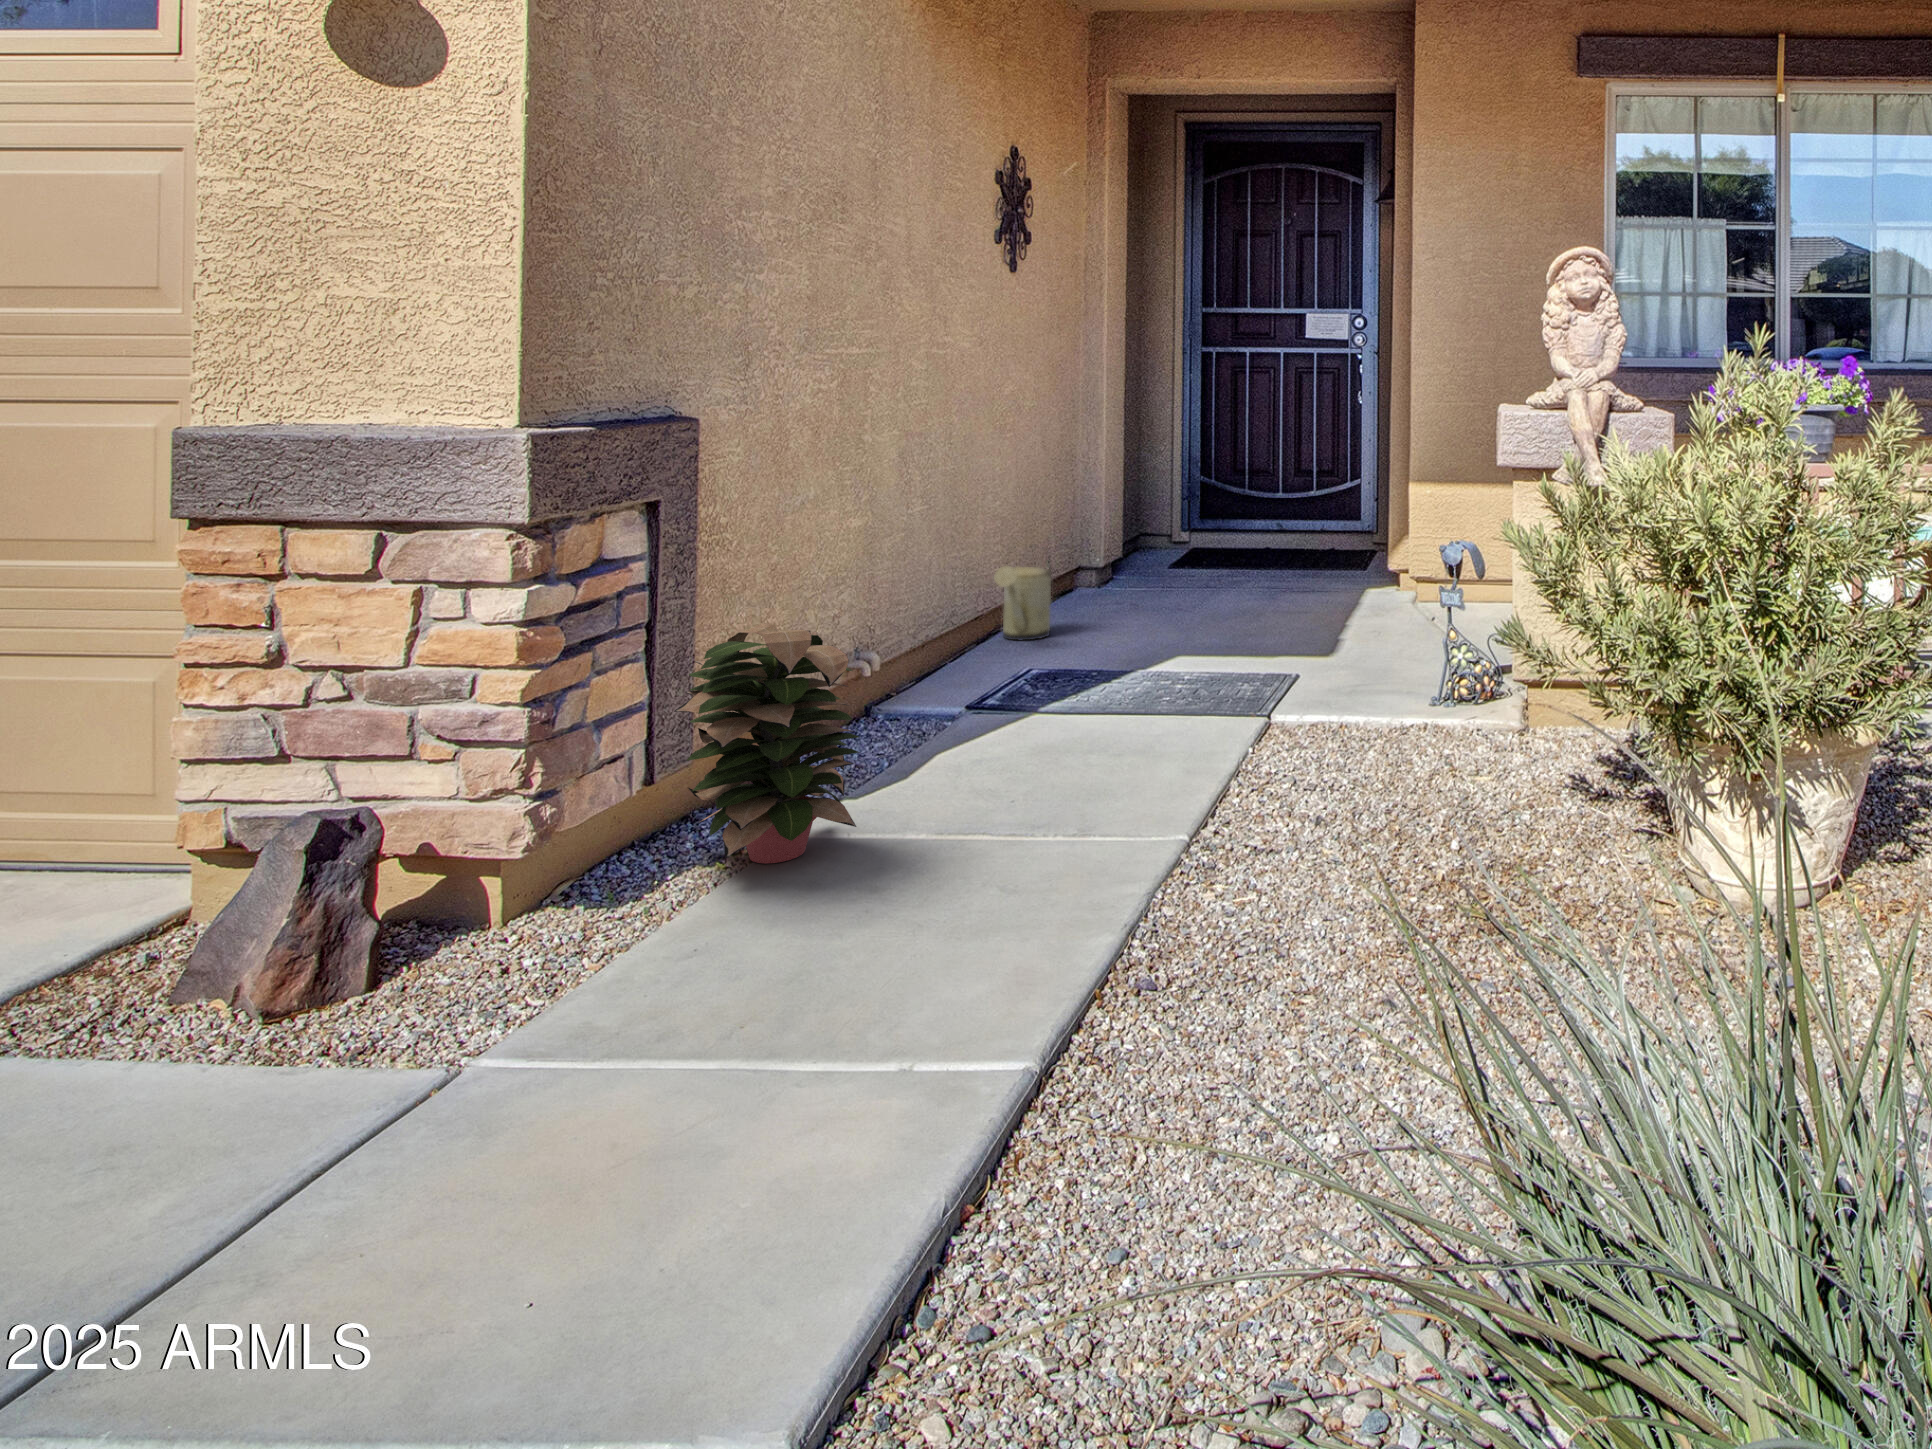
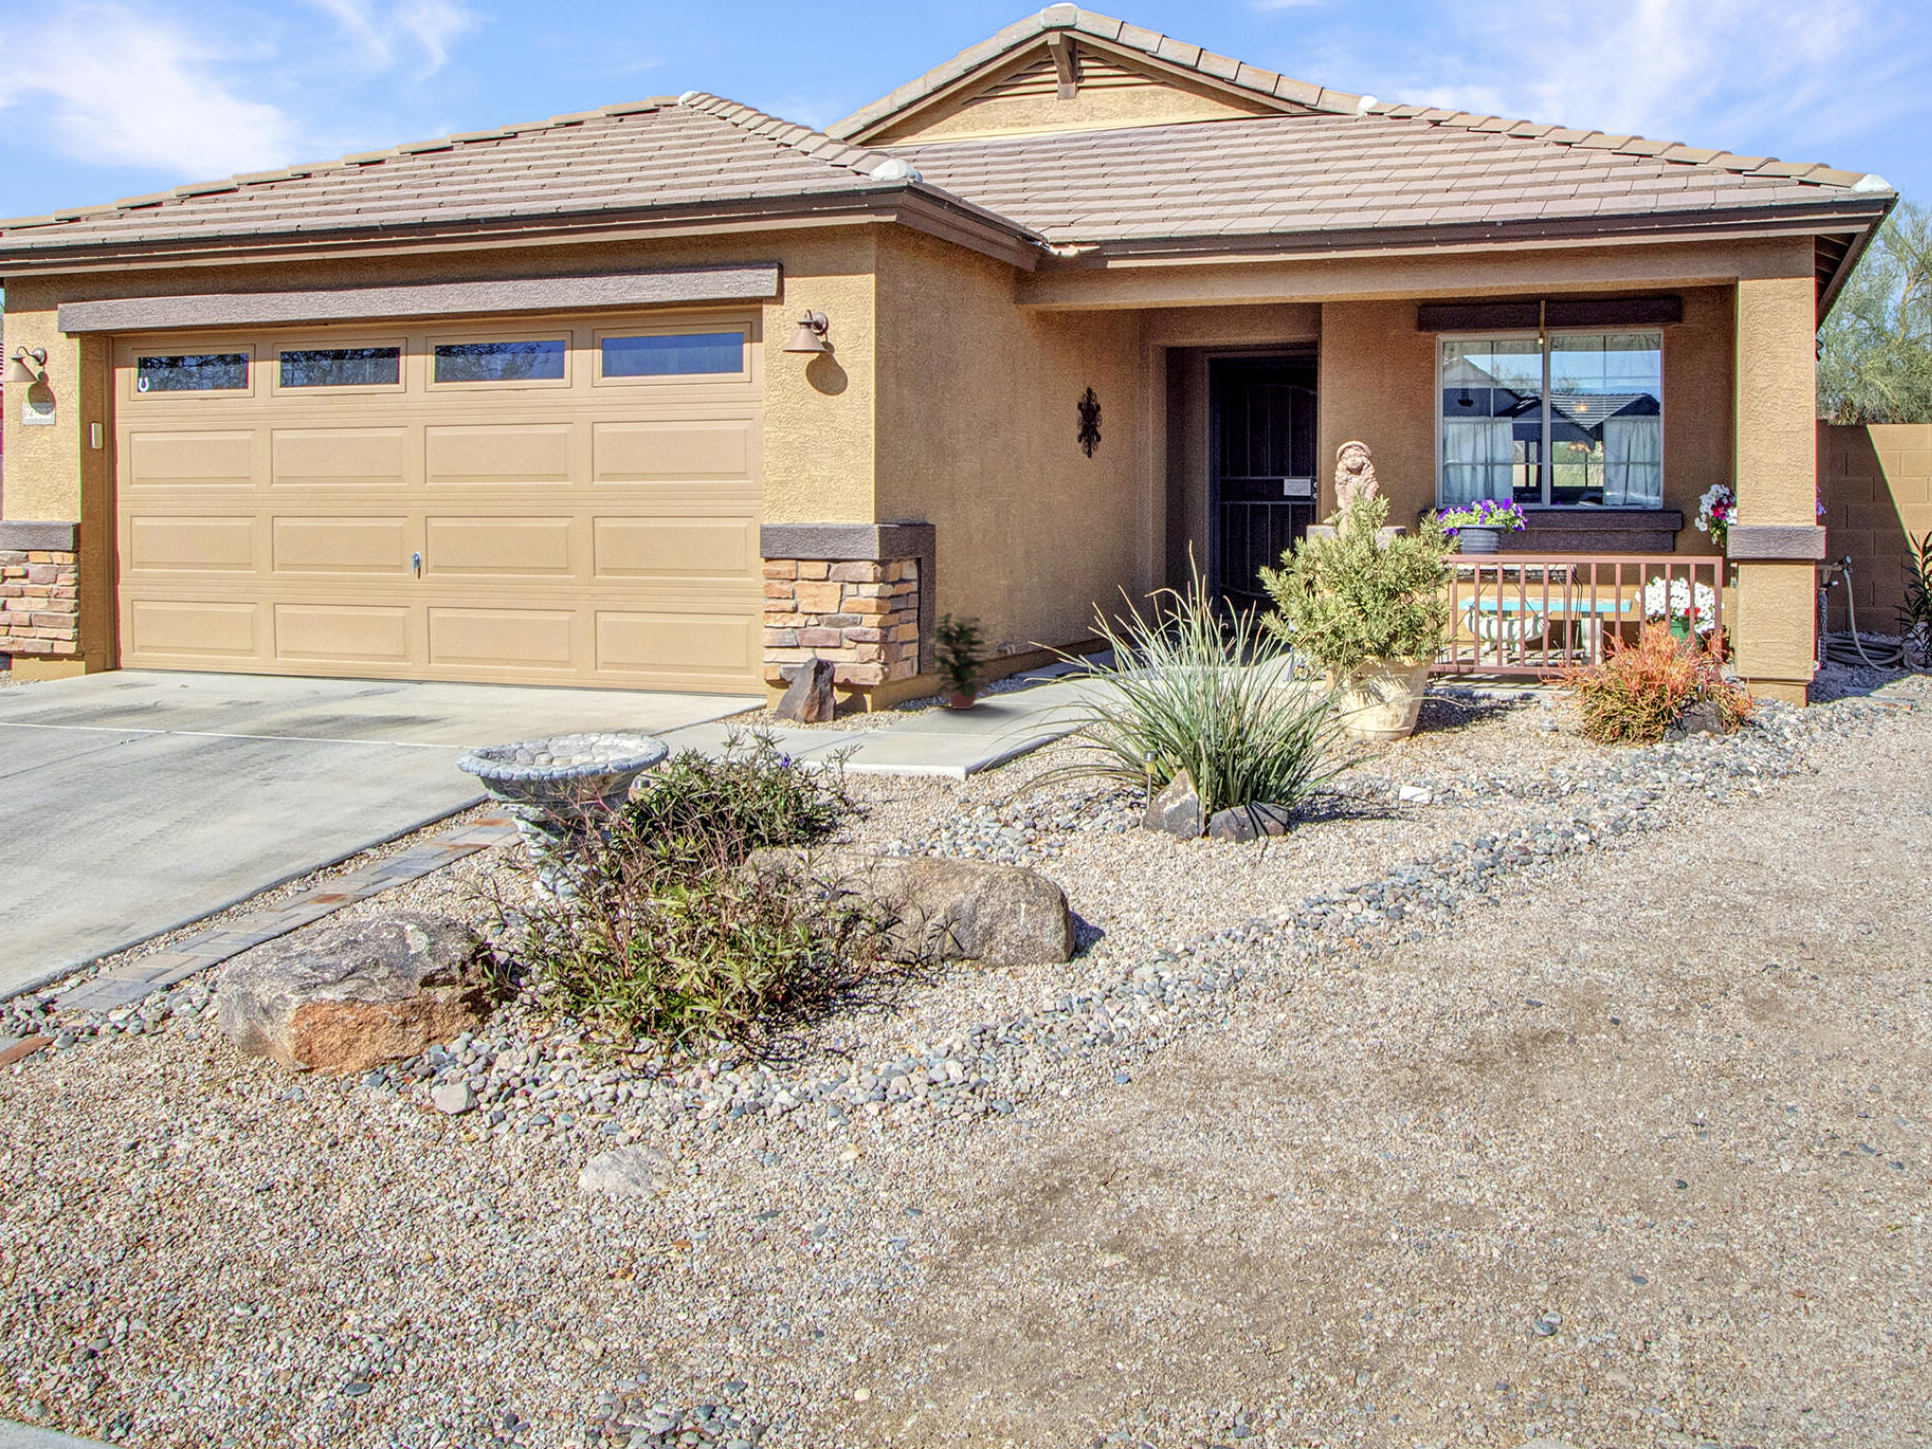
watering can: present [994,559,1051,640] -> none [1073,604,1106,655]

